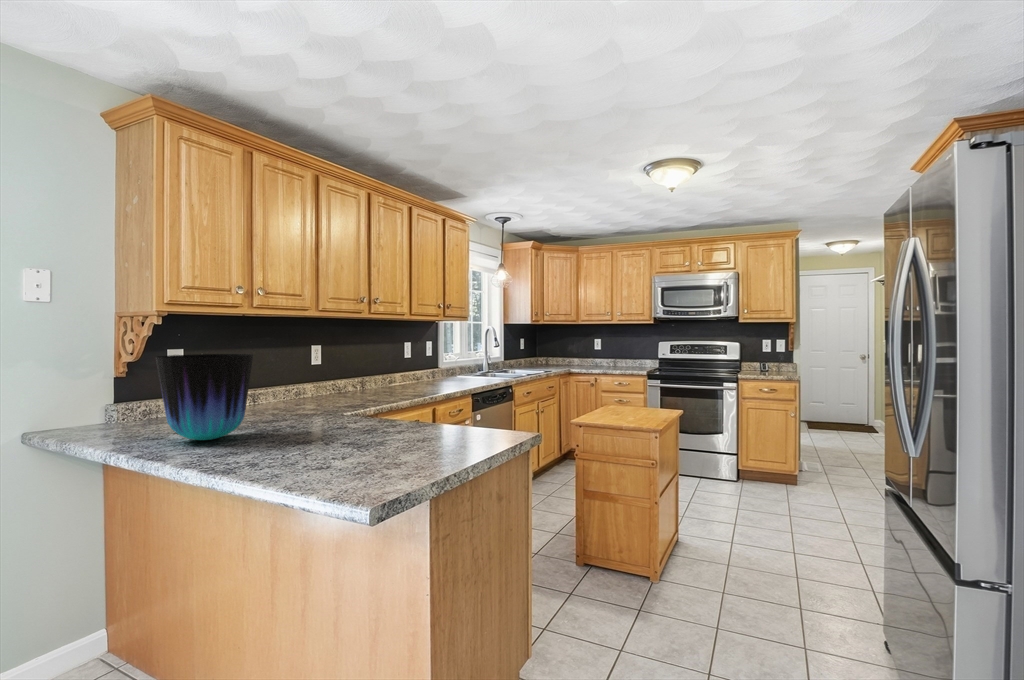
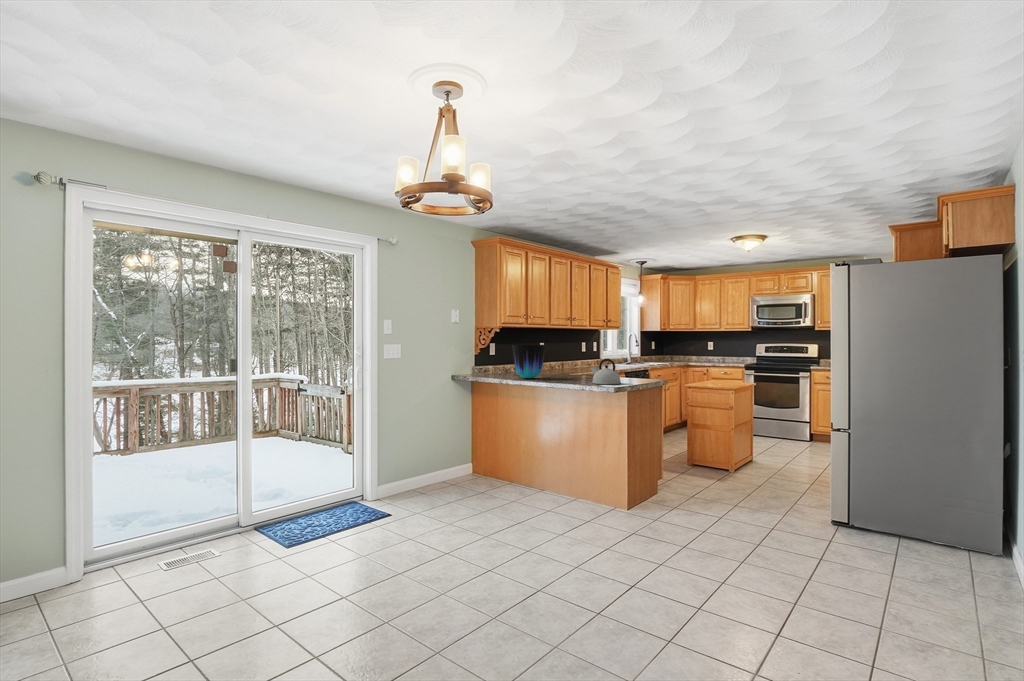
kettle: none [339,396,421,474] -> present [591,359,621,384]

